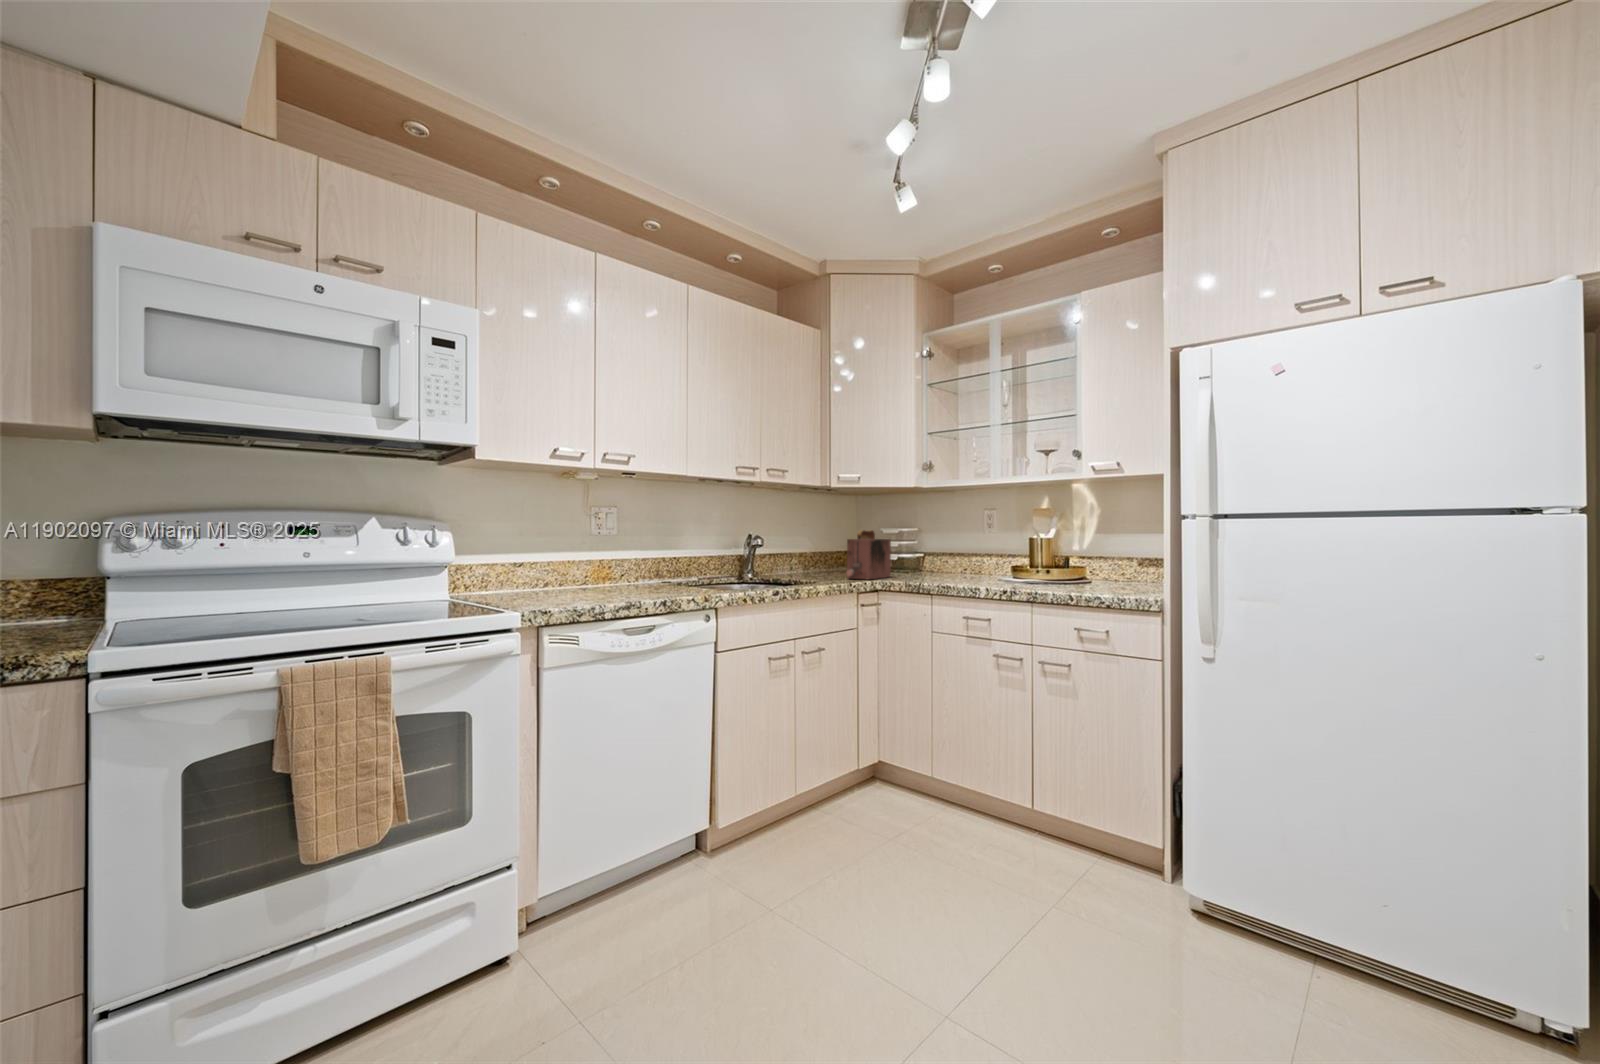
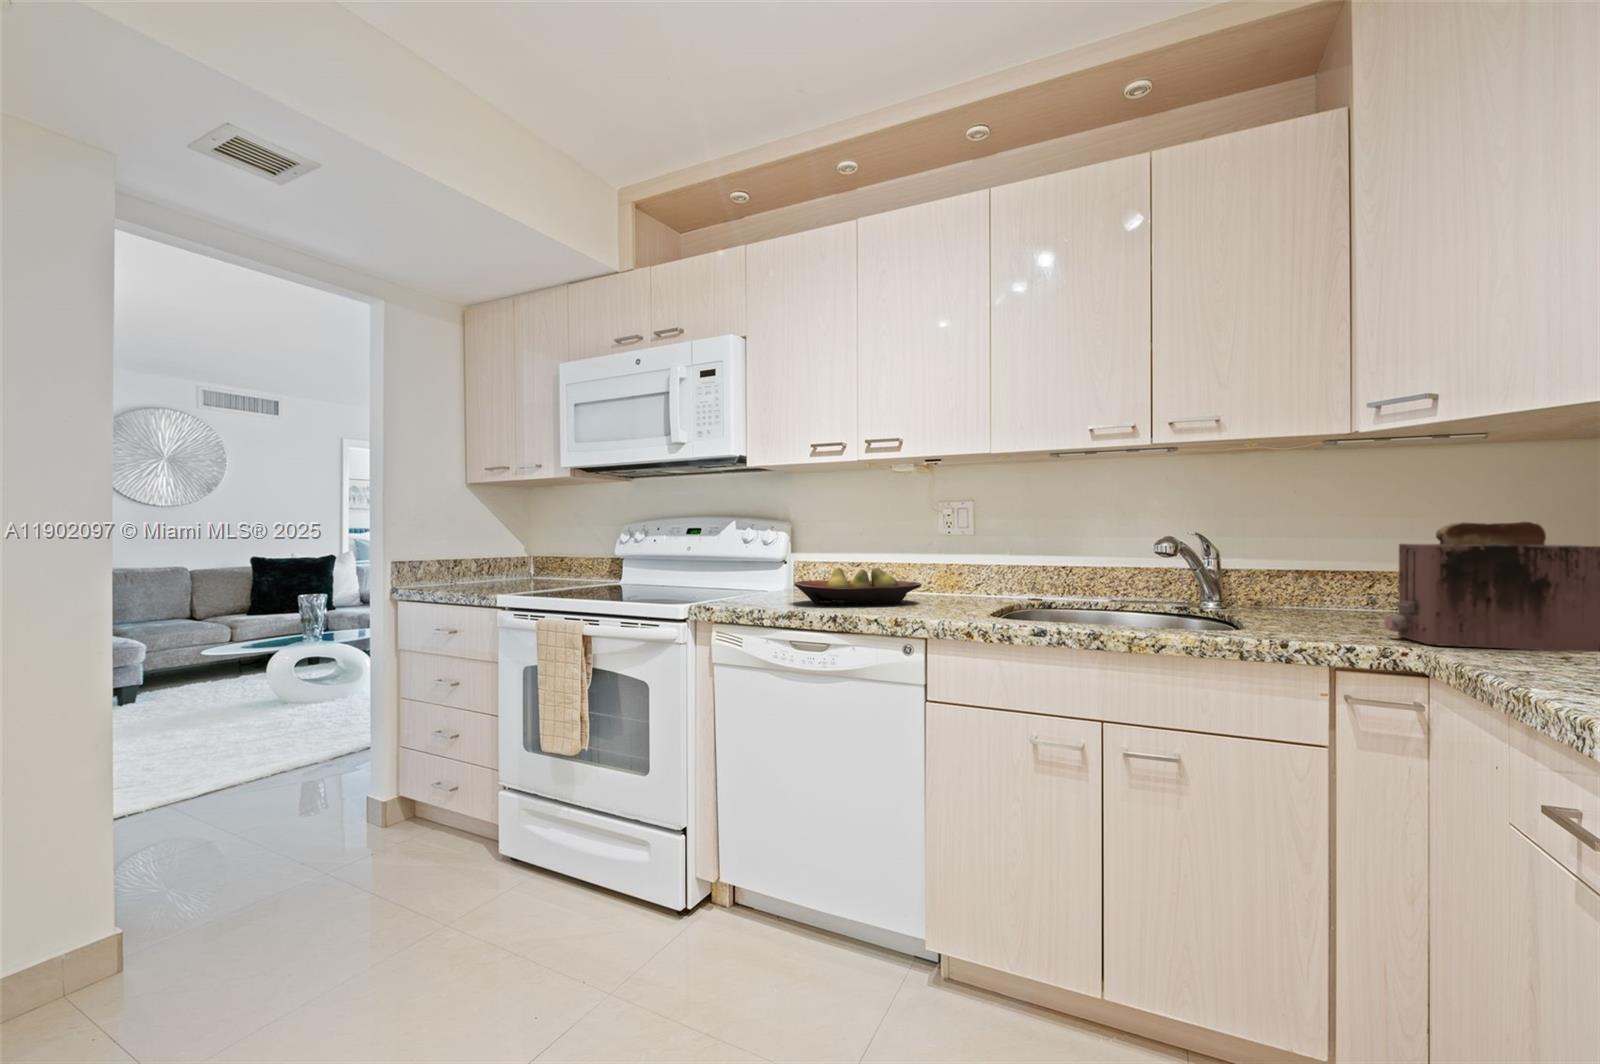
fruit bowl: none [550,564,638,599] -> present [795,568,921,605]

